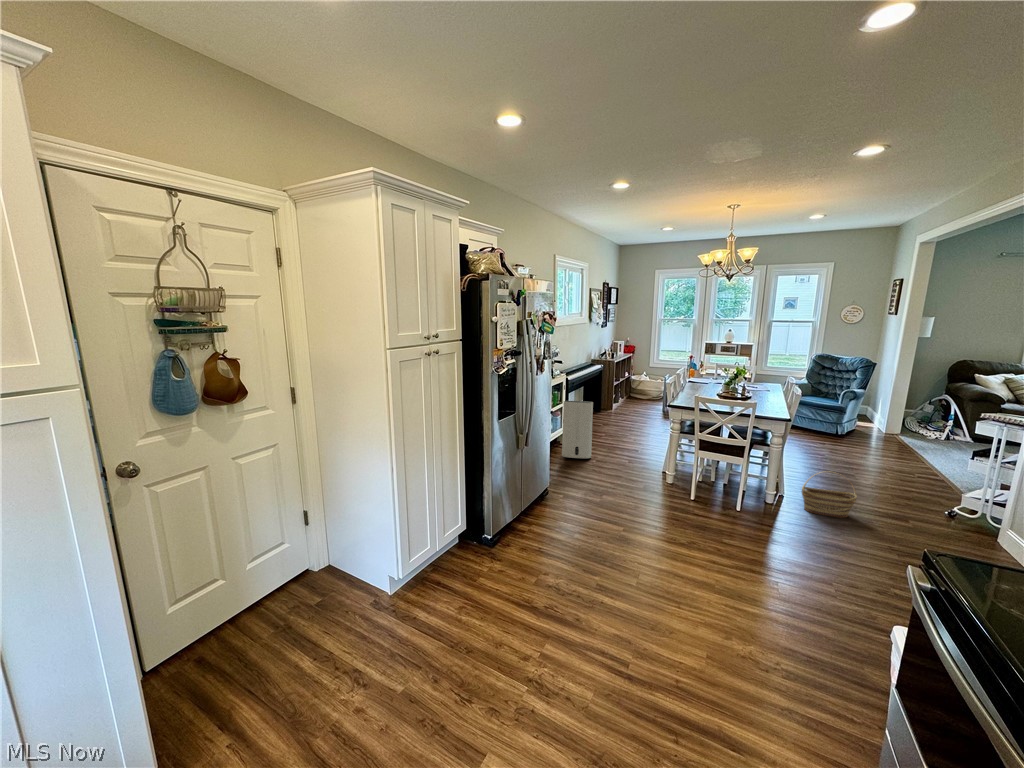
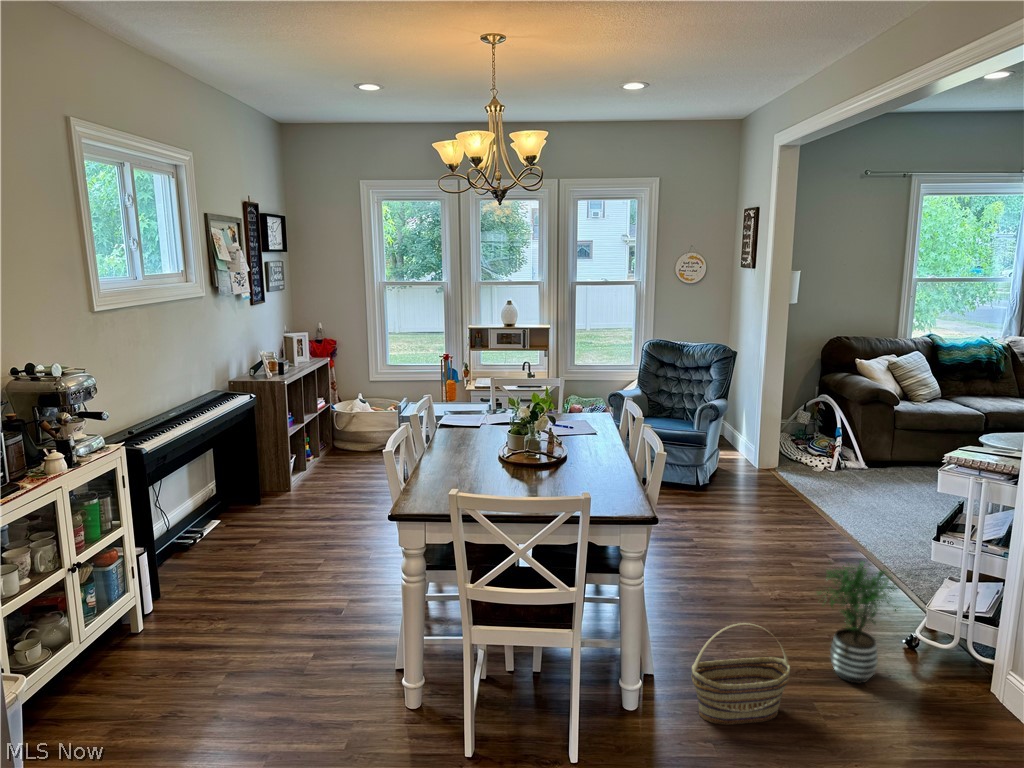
air purifier: present [562,401,593,458] -> none [104,519,207,695]
potted plant: none [880,458,934,519] -> present [818,561,898,683]

